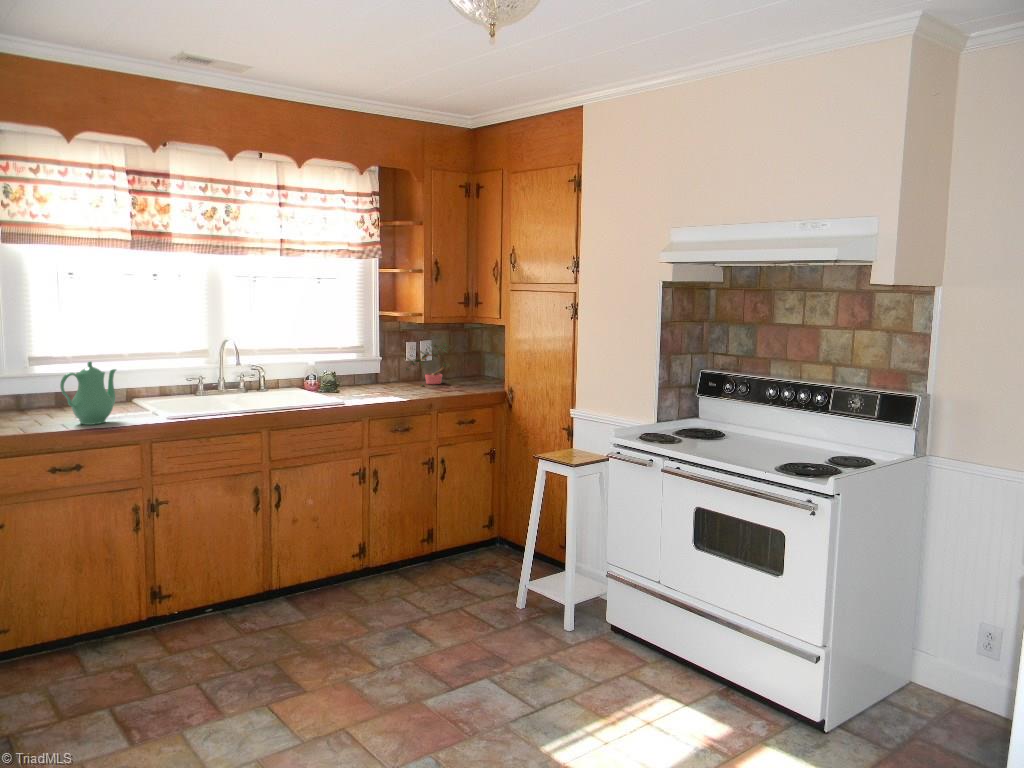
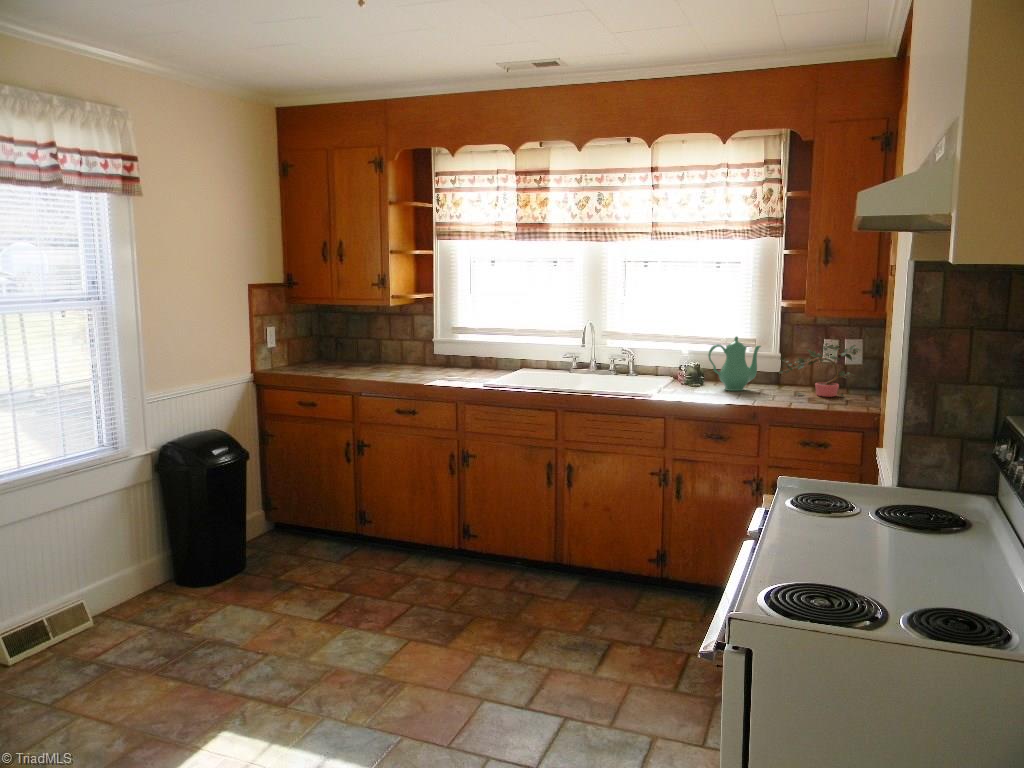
teapot: present [60,361,116,425] -> present [708,336,761,391]

